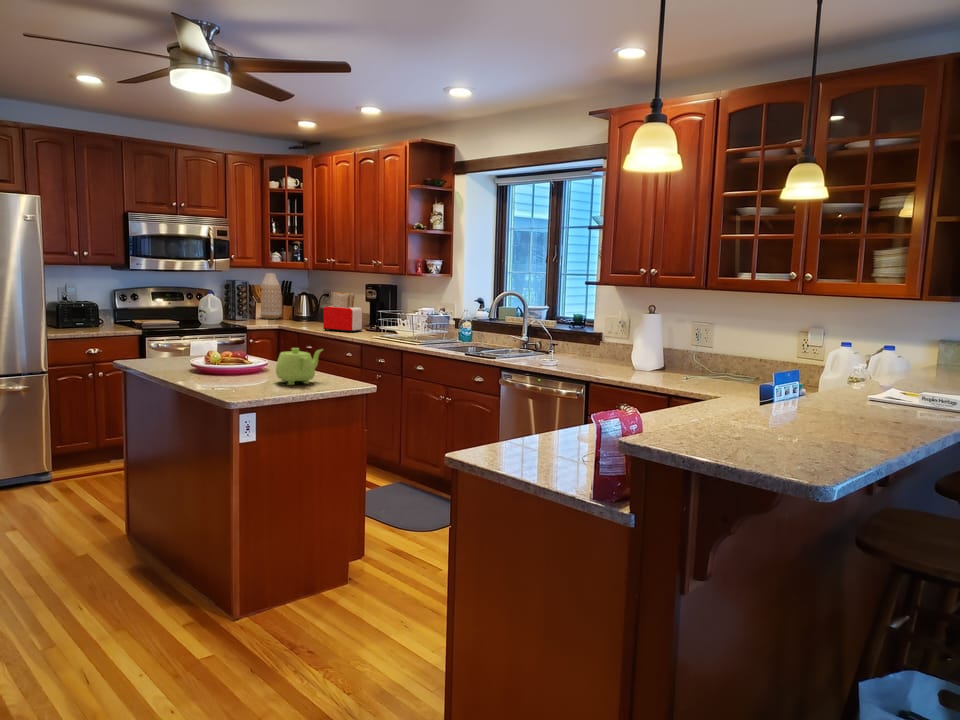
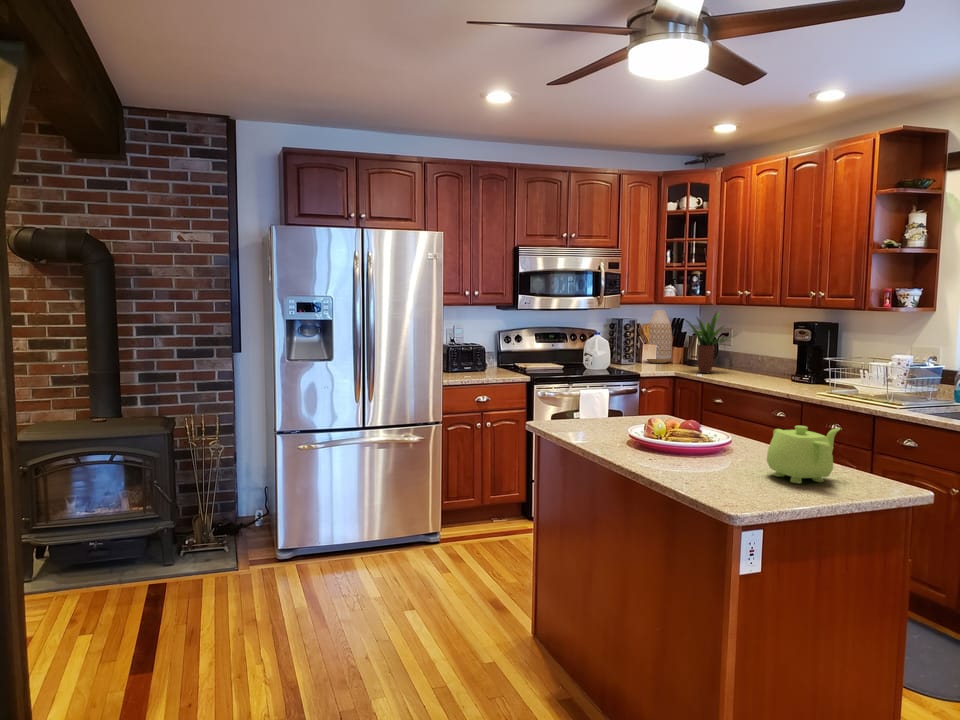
potted plant: none [284,274,328,326] -> present [686,312,731,373]
toaster: present [323,292,362,332] -> none [738,333,792,385]

